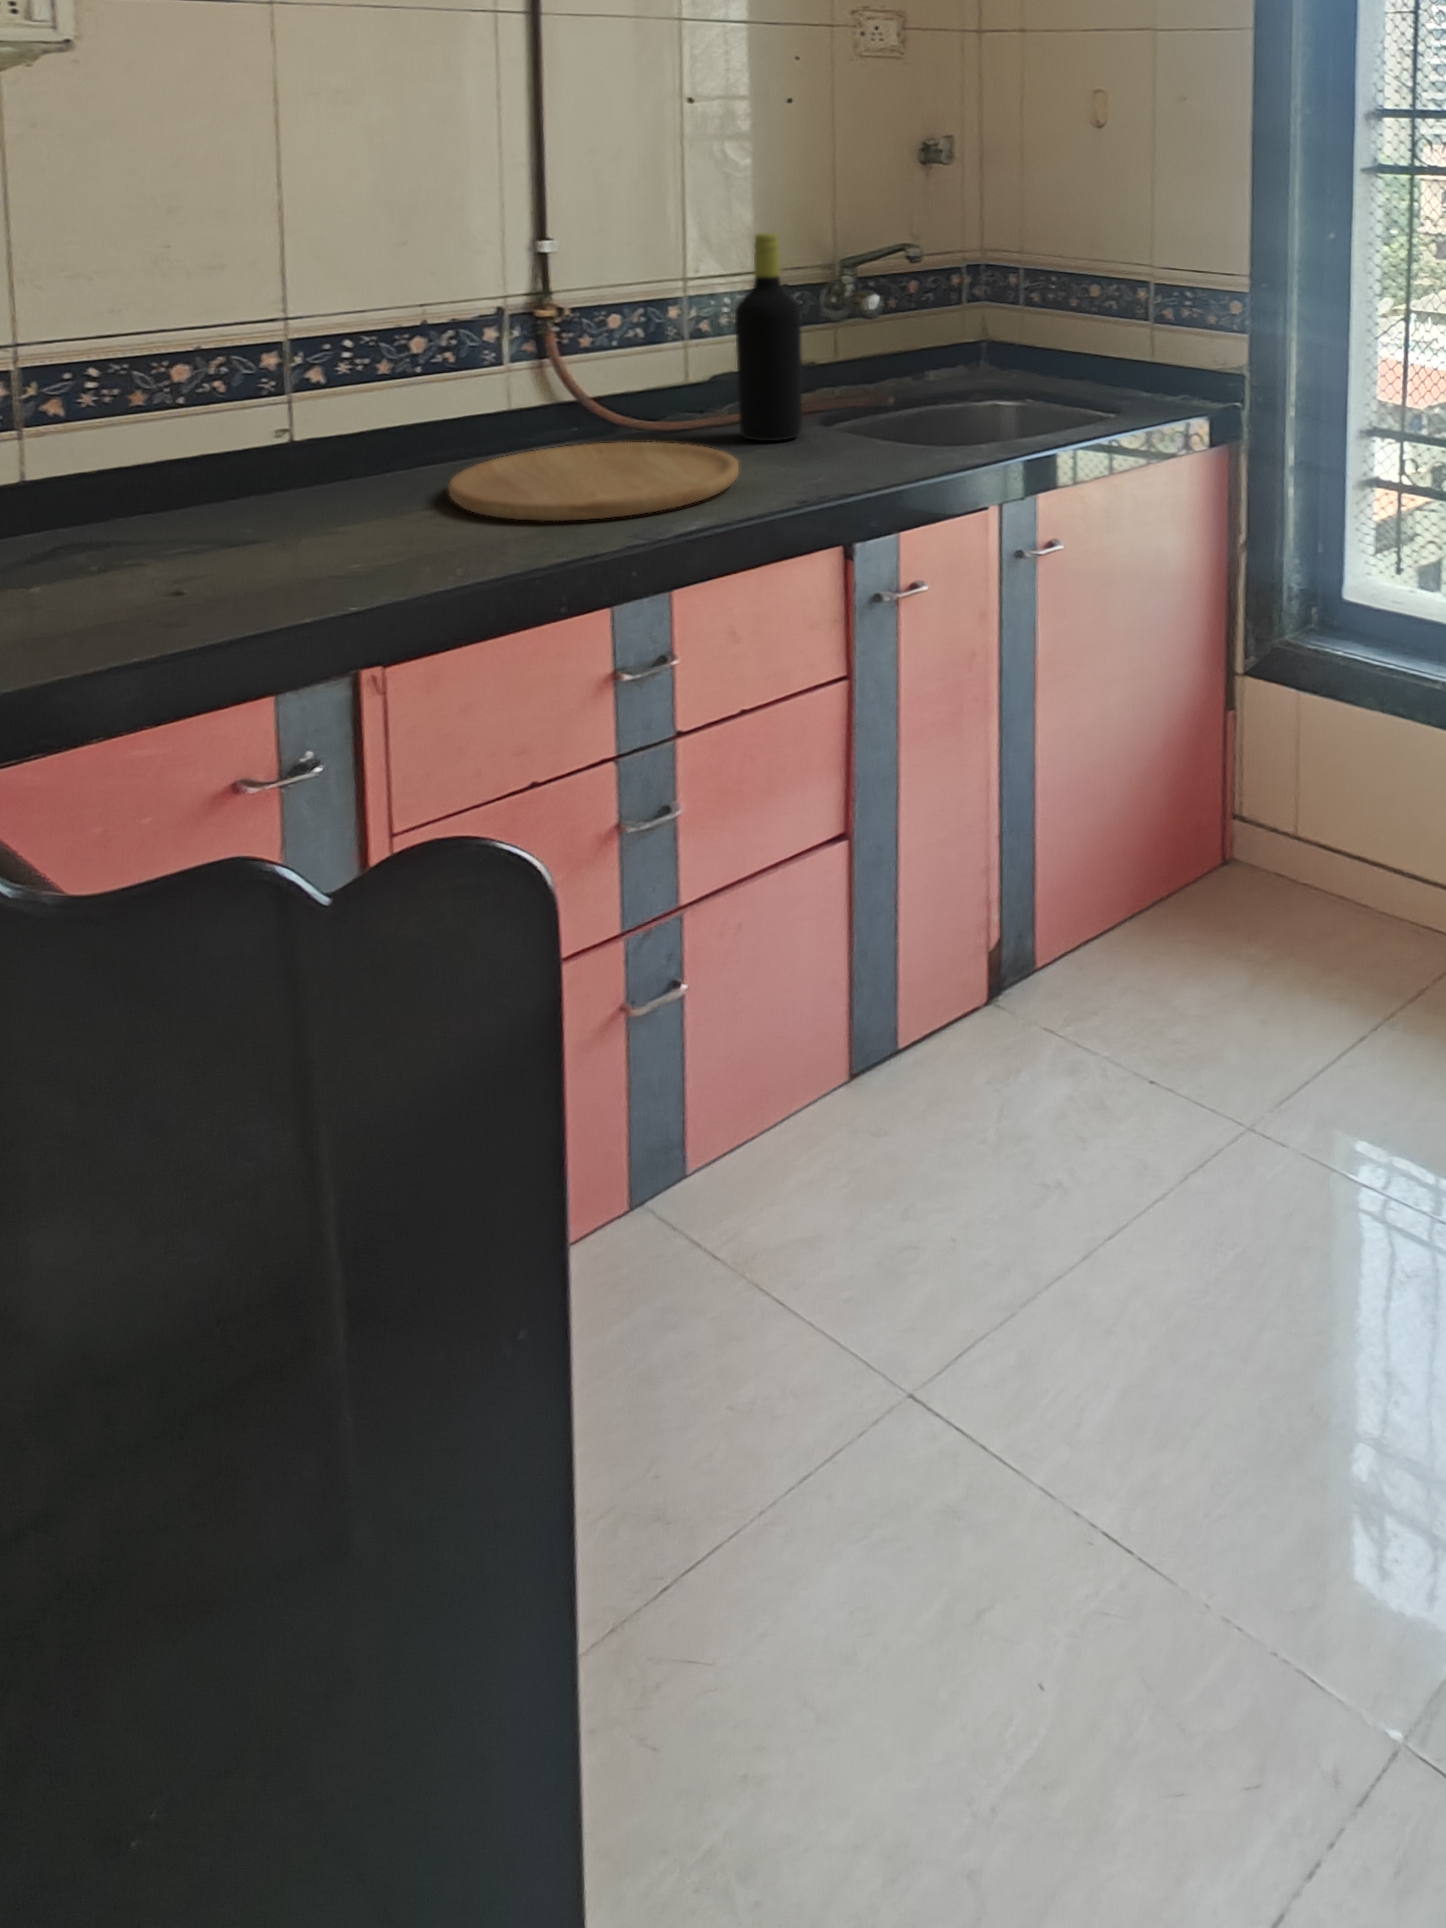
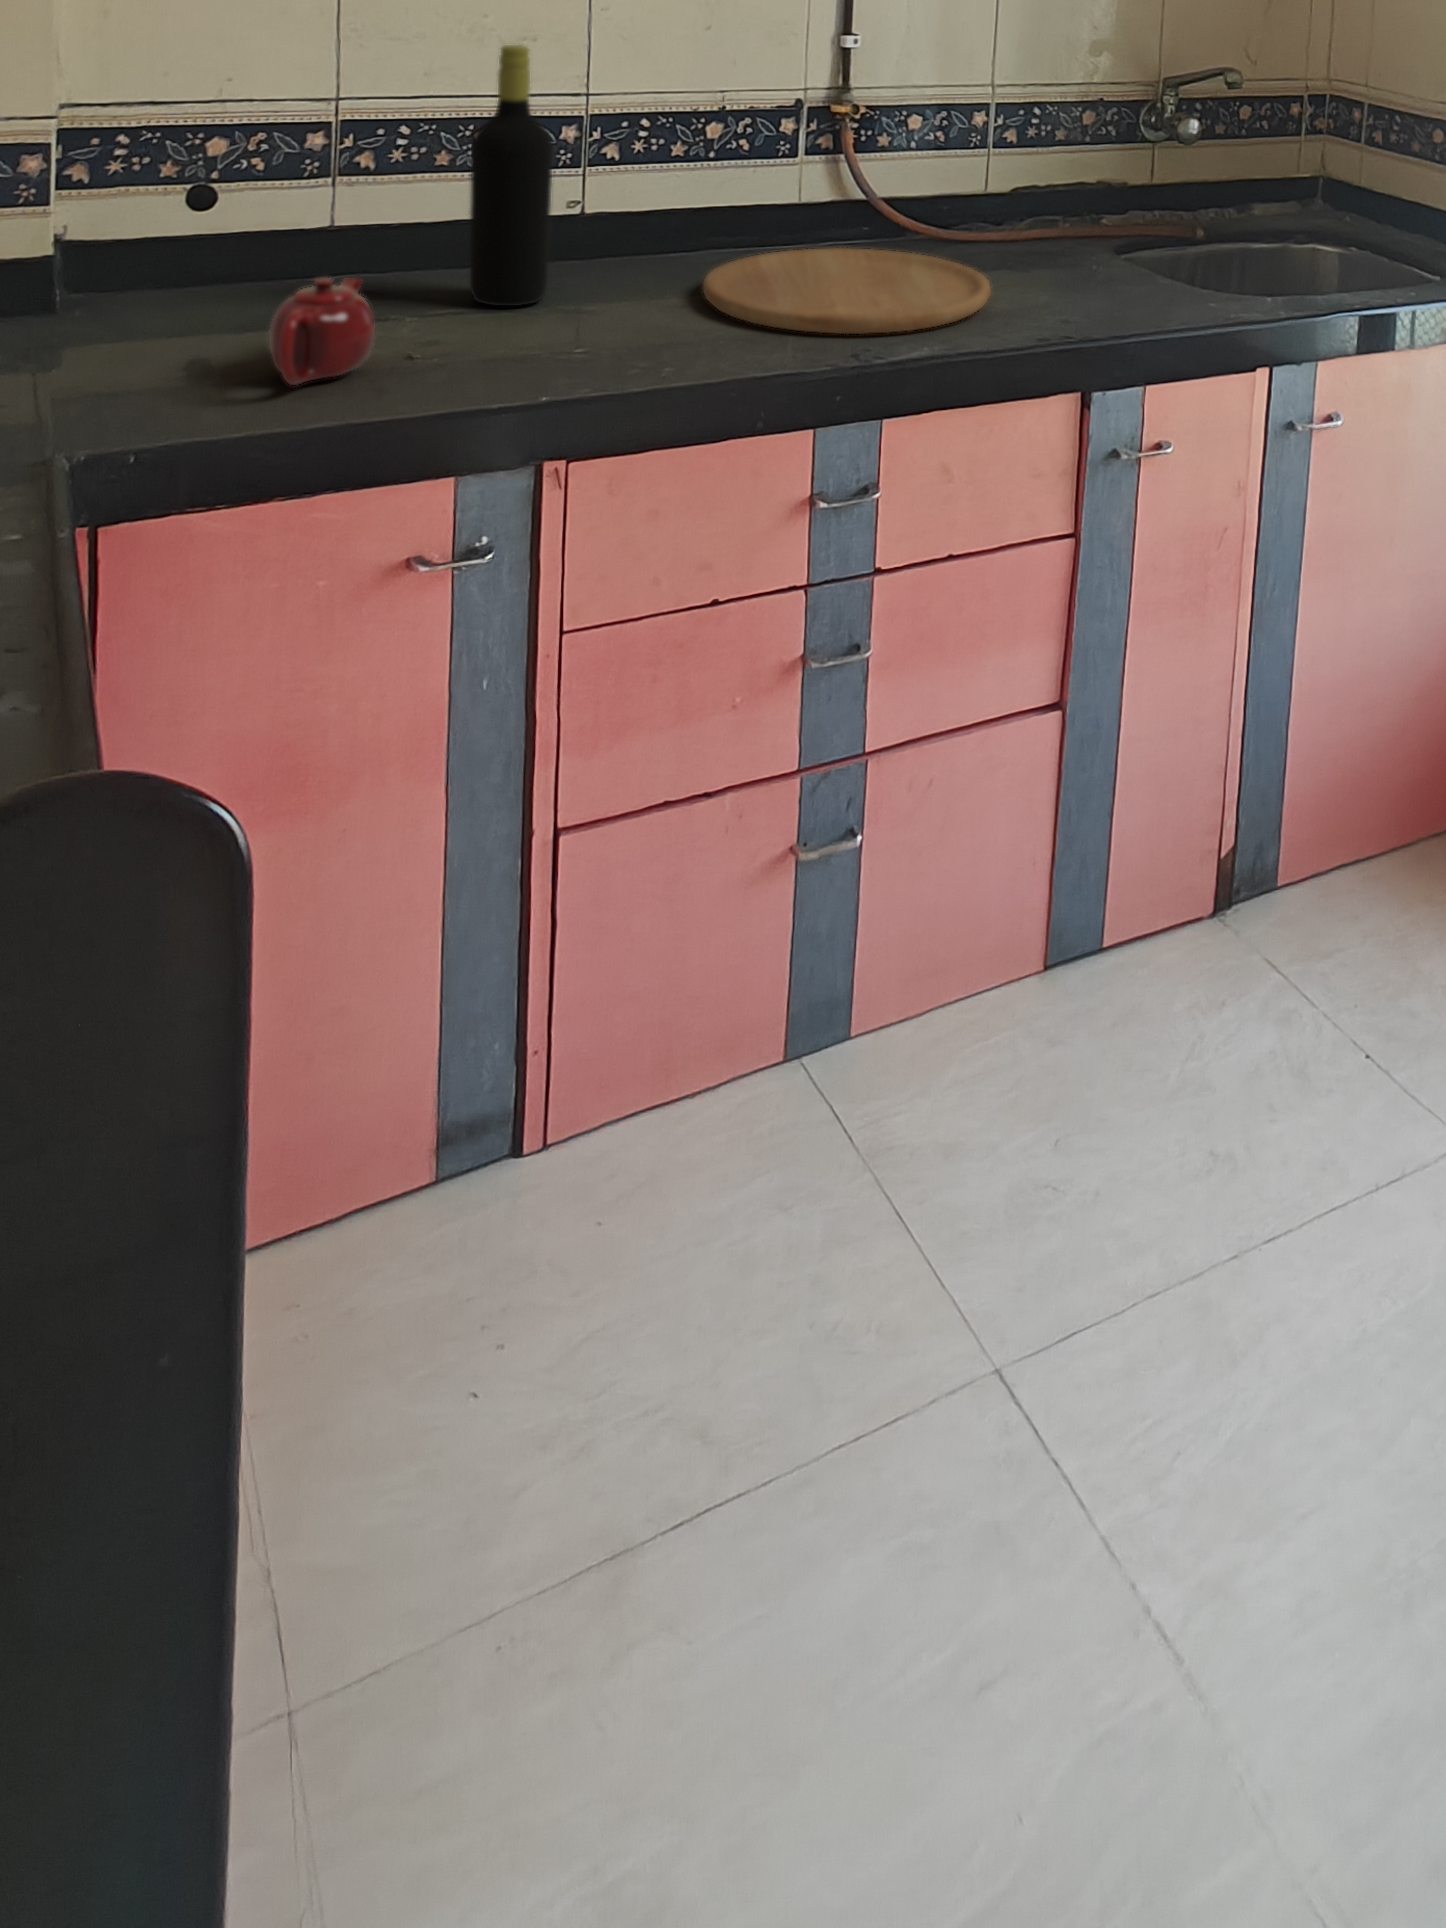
bottle: present [735,233,802,441] -> present [470,45,553,306]
teapot: none [30,520,148,630] -> present [269,278,375,385]

